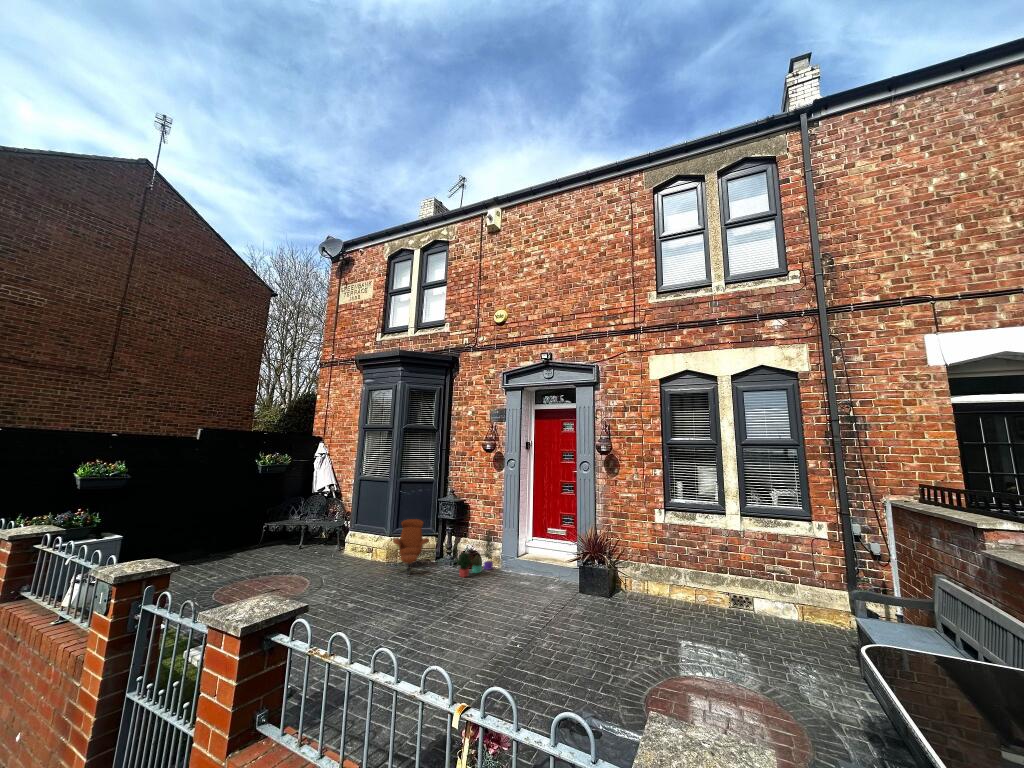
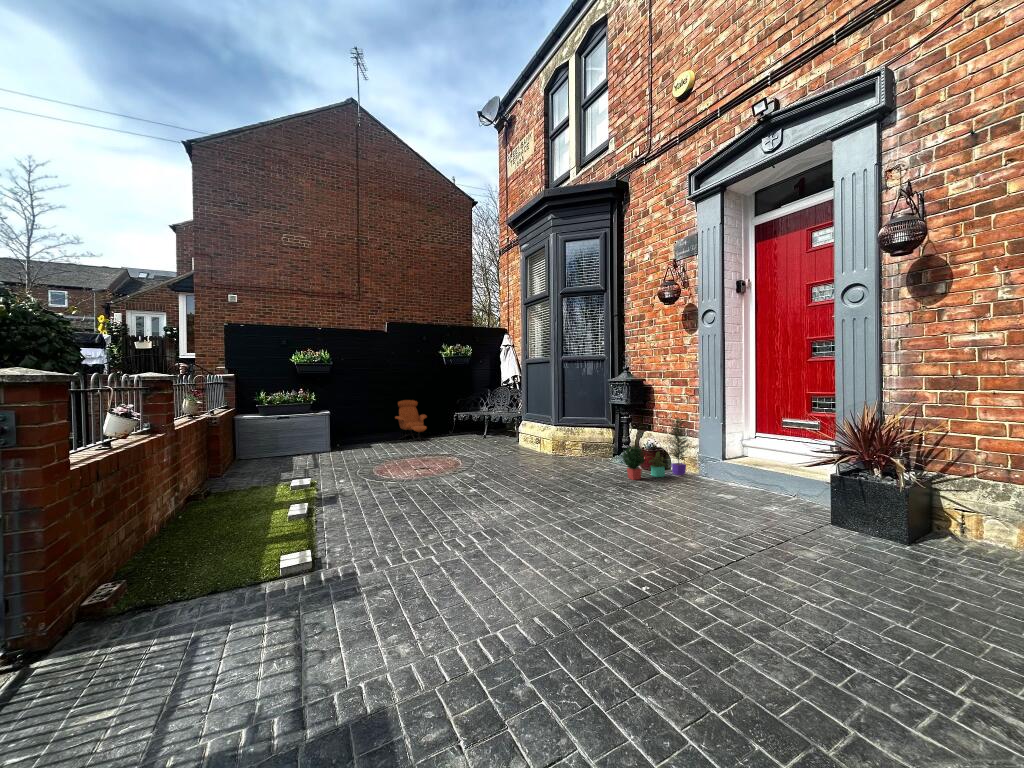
lounge chair: present [393,519,429,573] -> present [395,400,427,441]

